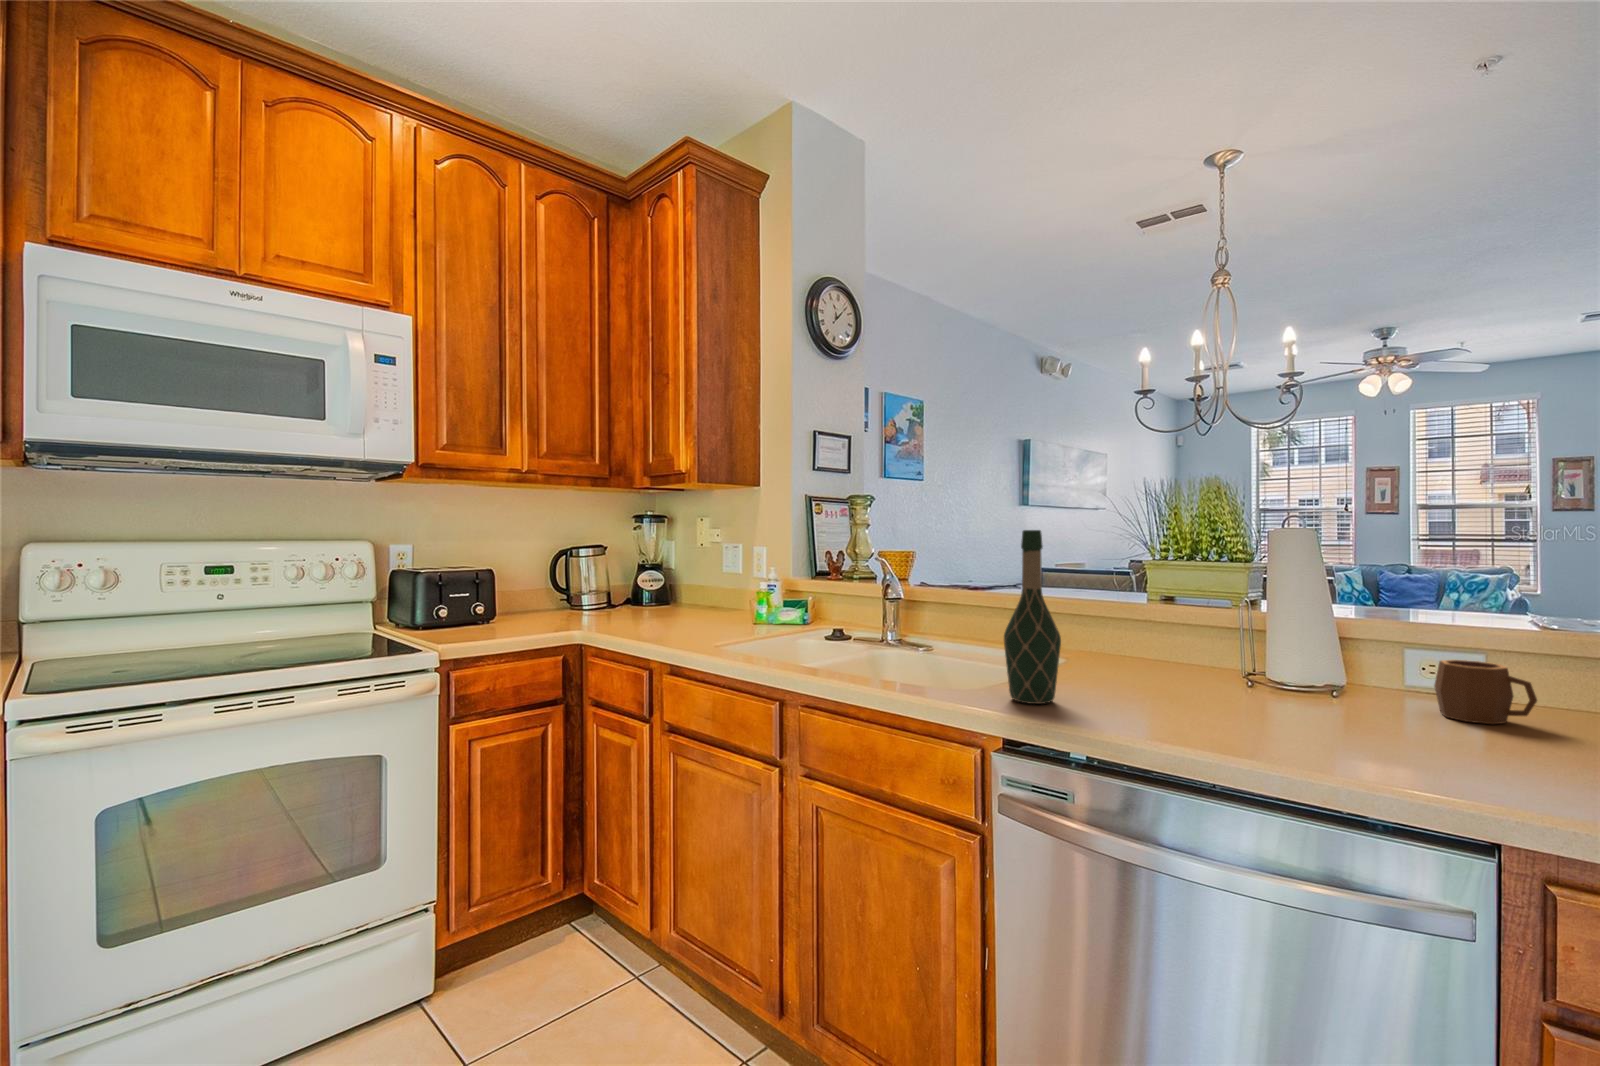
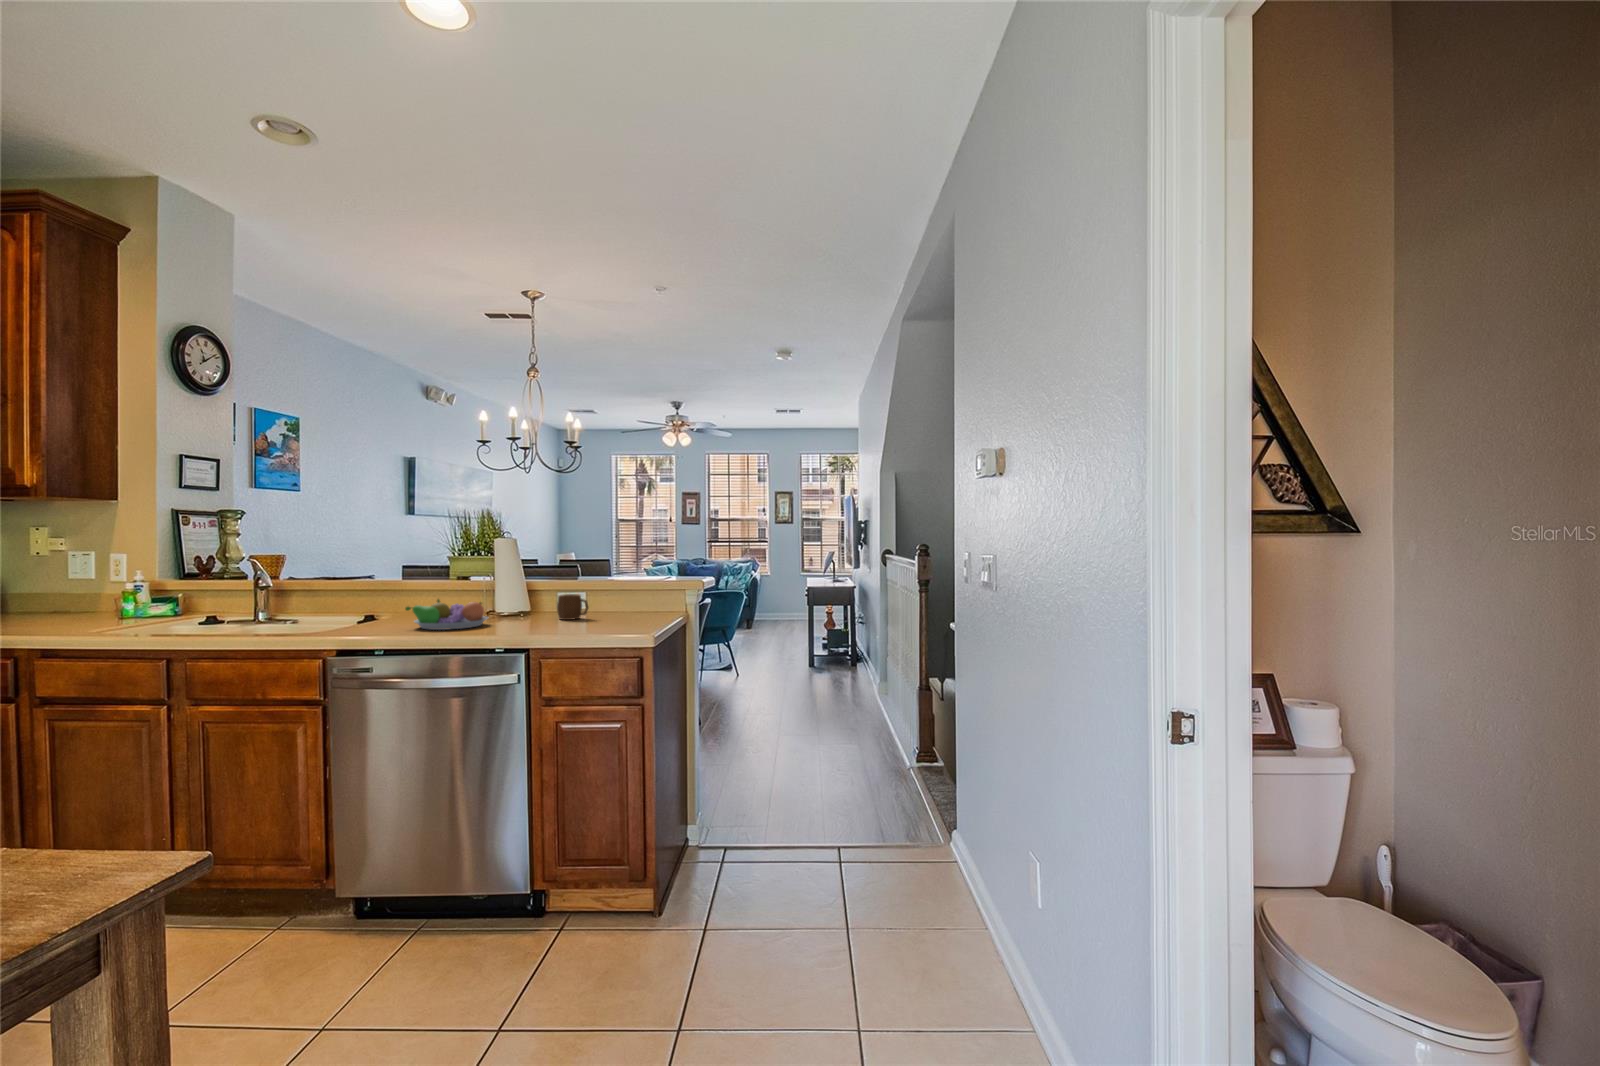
wine bottle: present [1004,530,1061,704] -> none [338,538,373,633]
fruit bowl: none [1115,646,1288,723] -> present [405,599,488,630]

